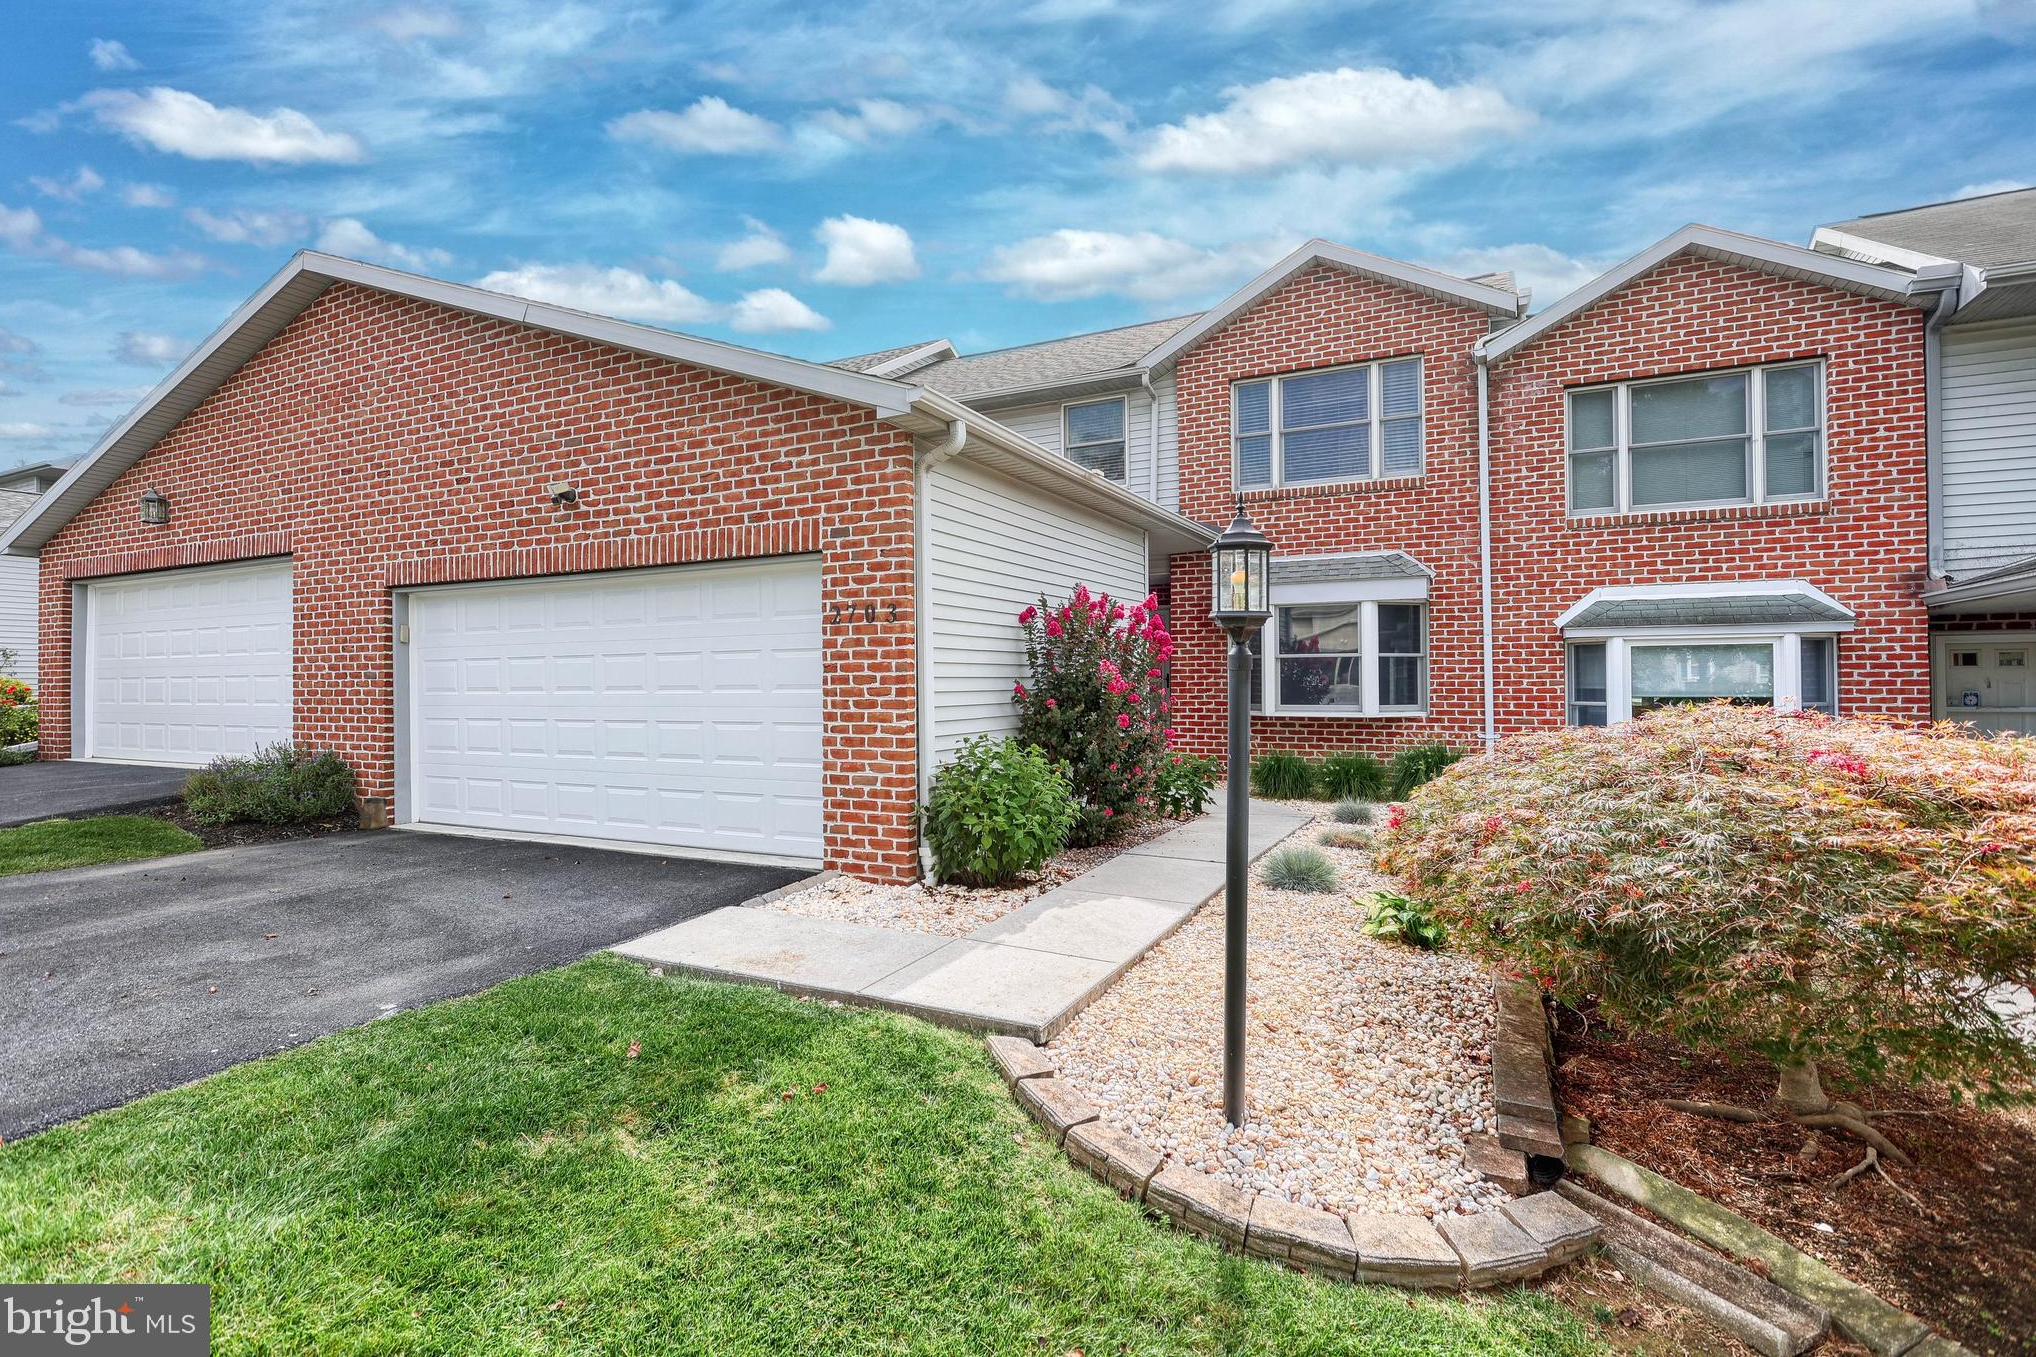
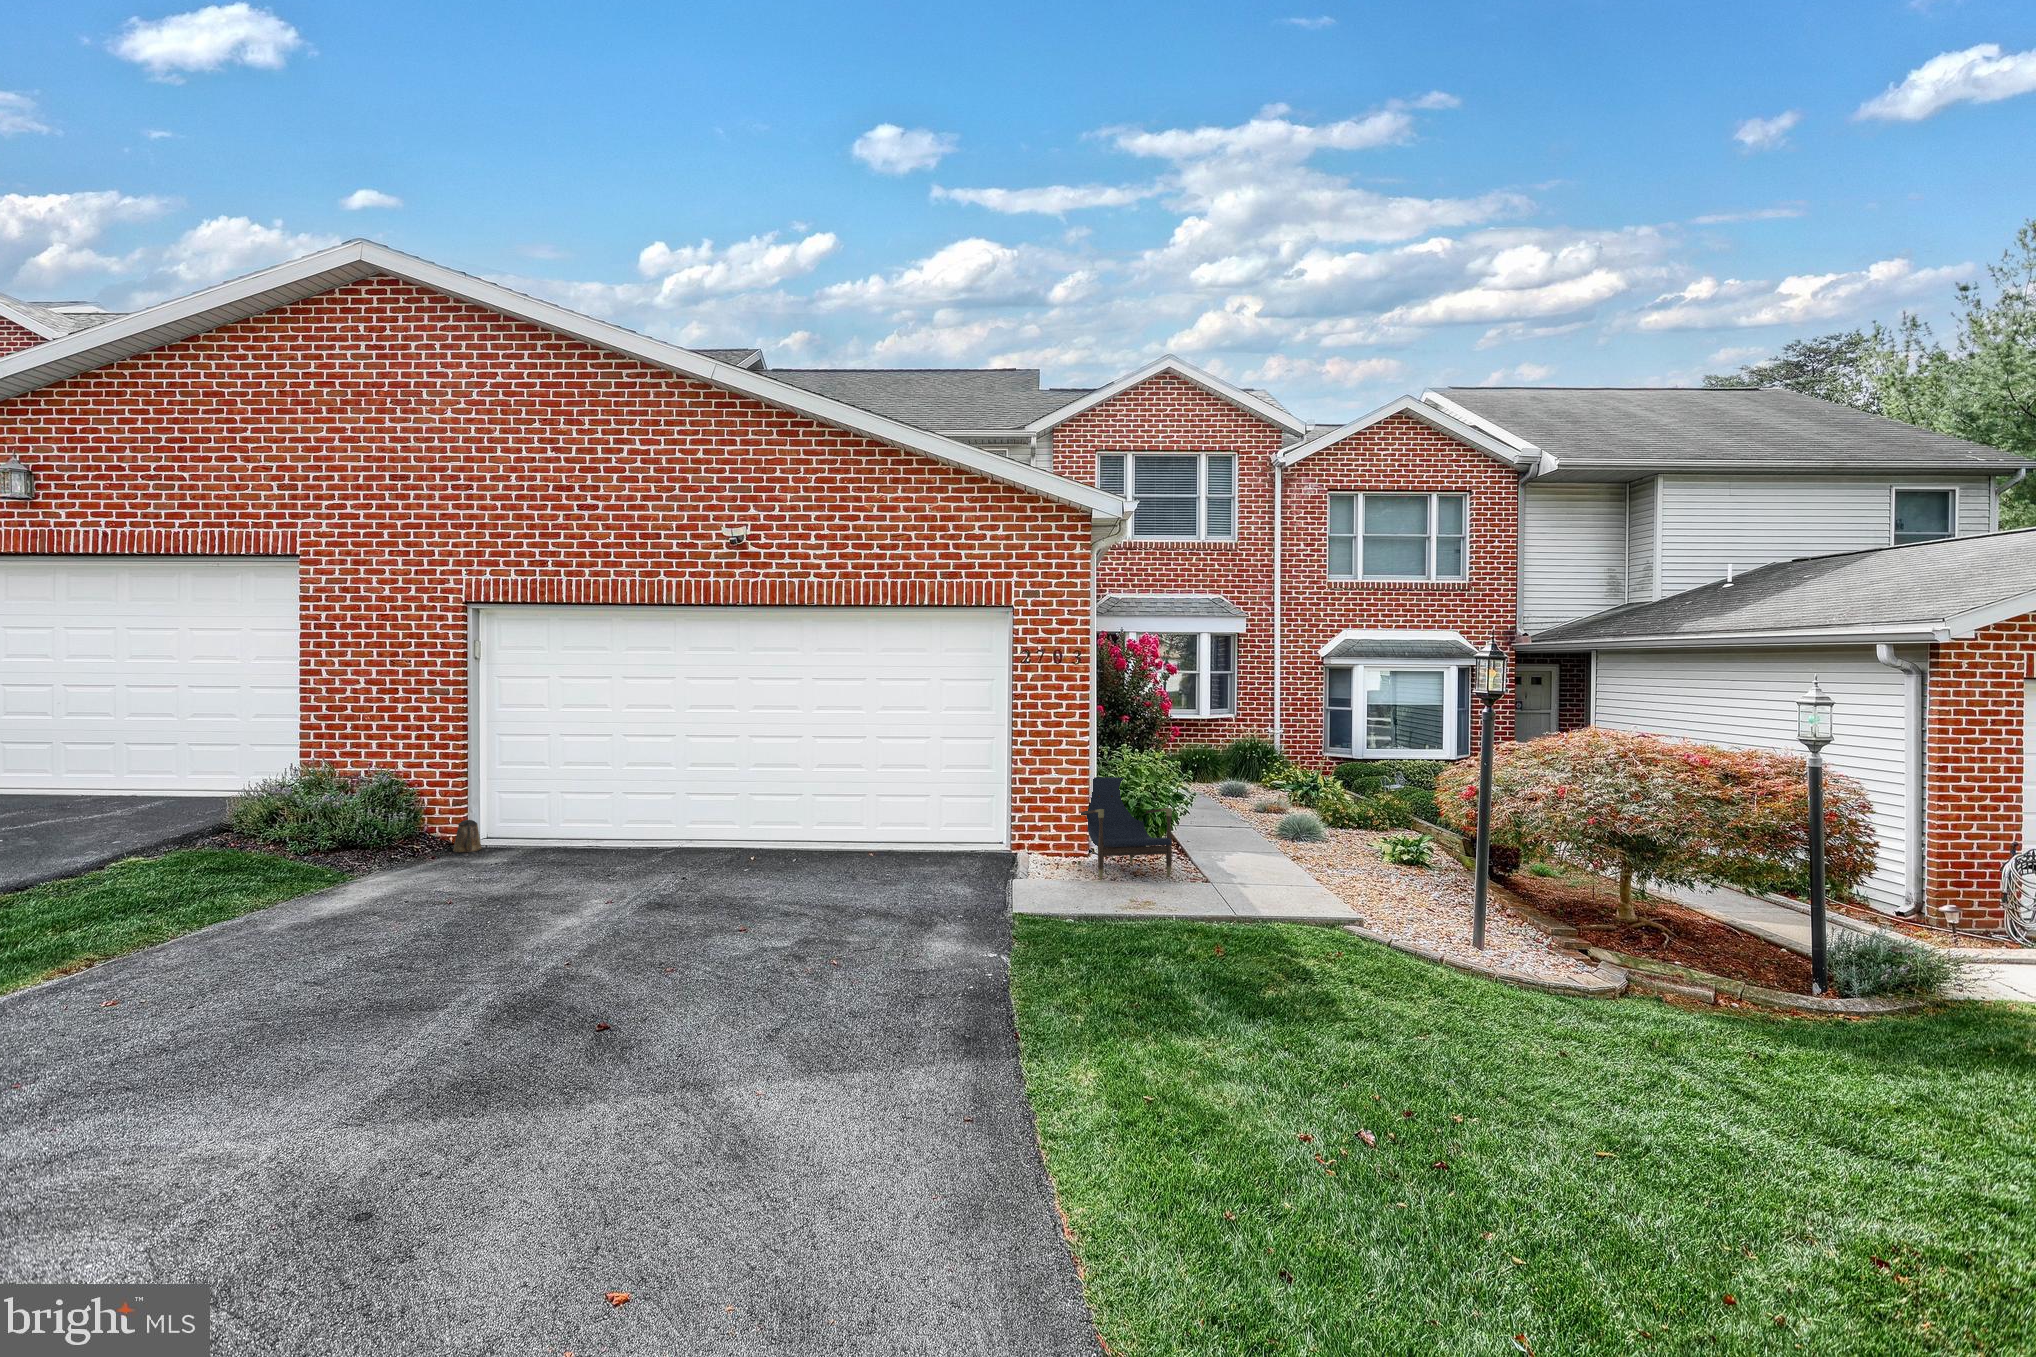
lounge chair: none [858,776,979,922] -> present [1078,777,1172,880]

